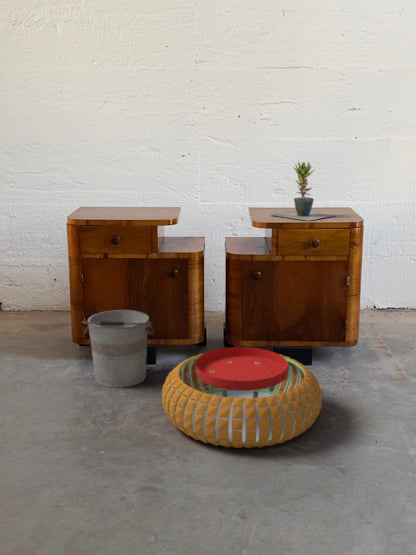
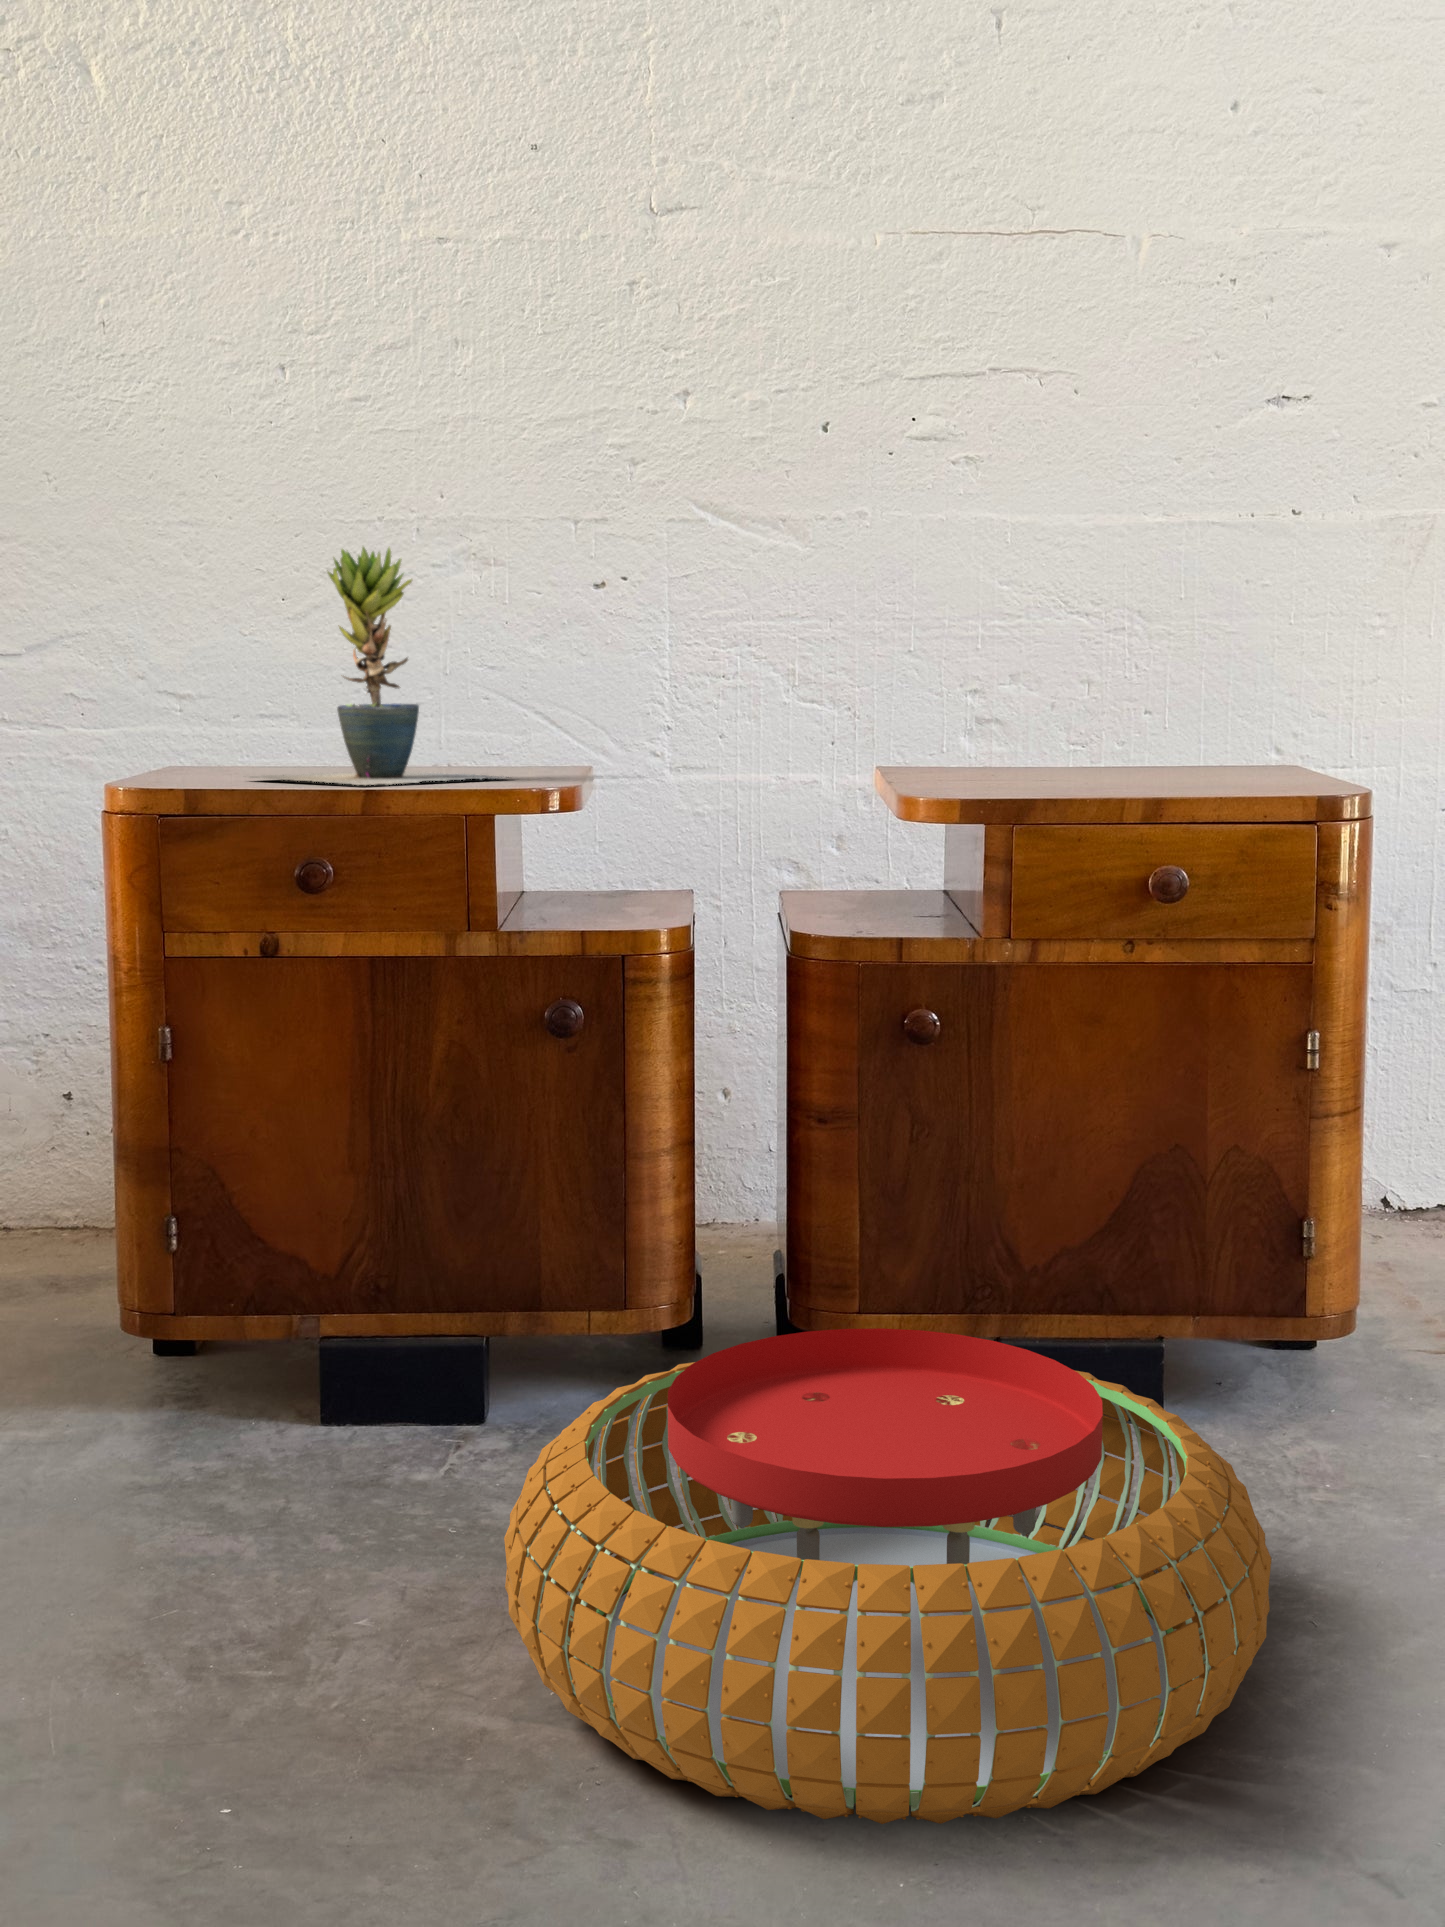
potted plant: present [273,162,333,221] -> present [252,547,503,785]
bucket: present [82,310,154,388] -> none [149,1181,473,1525]

